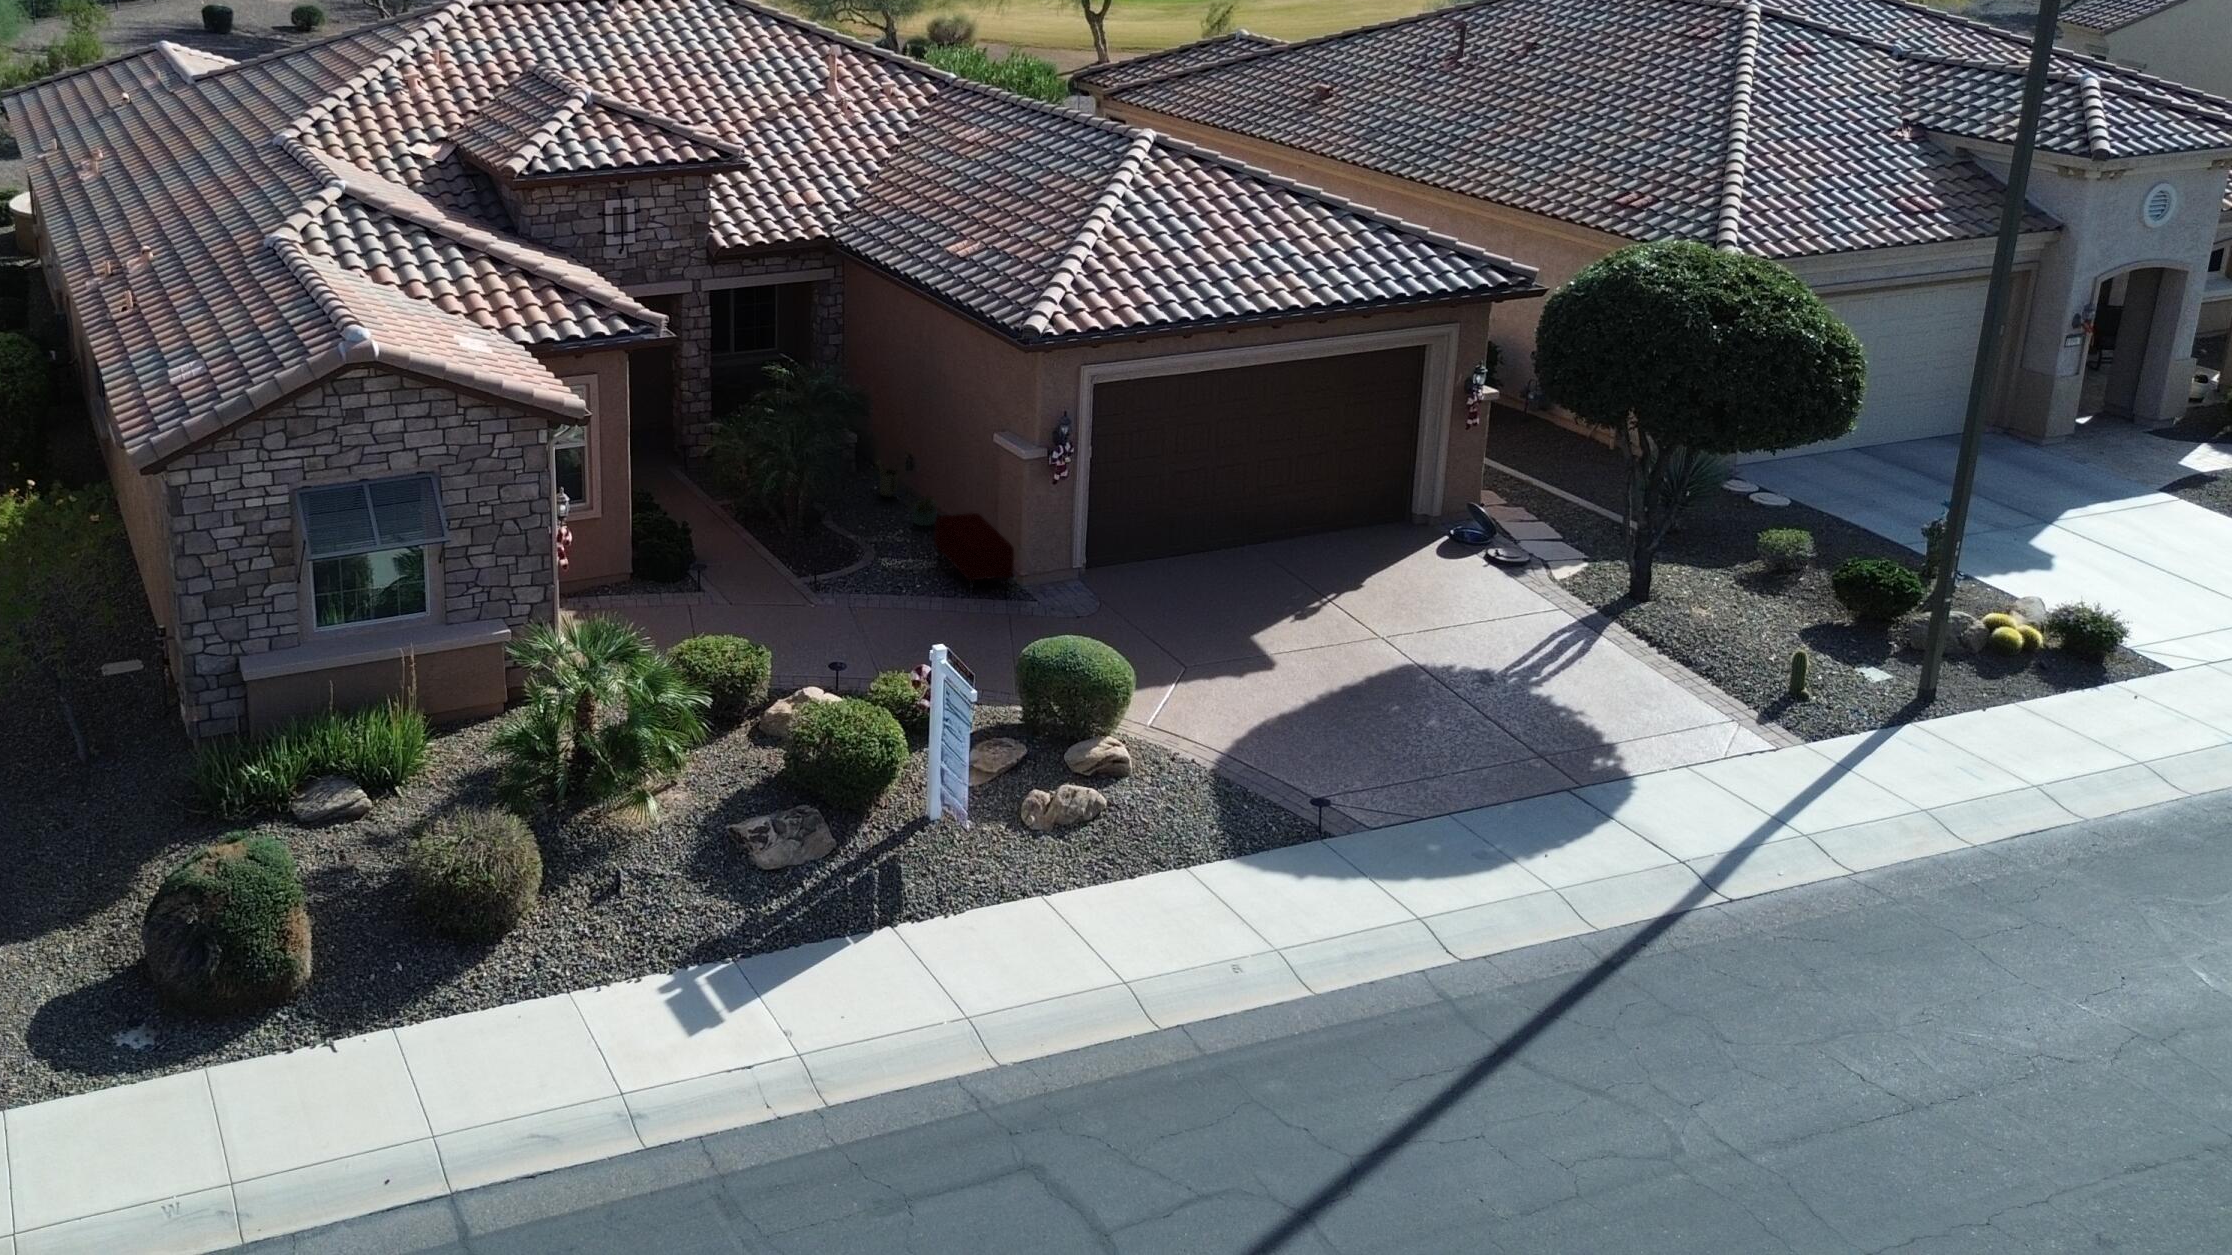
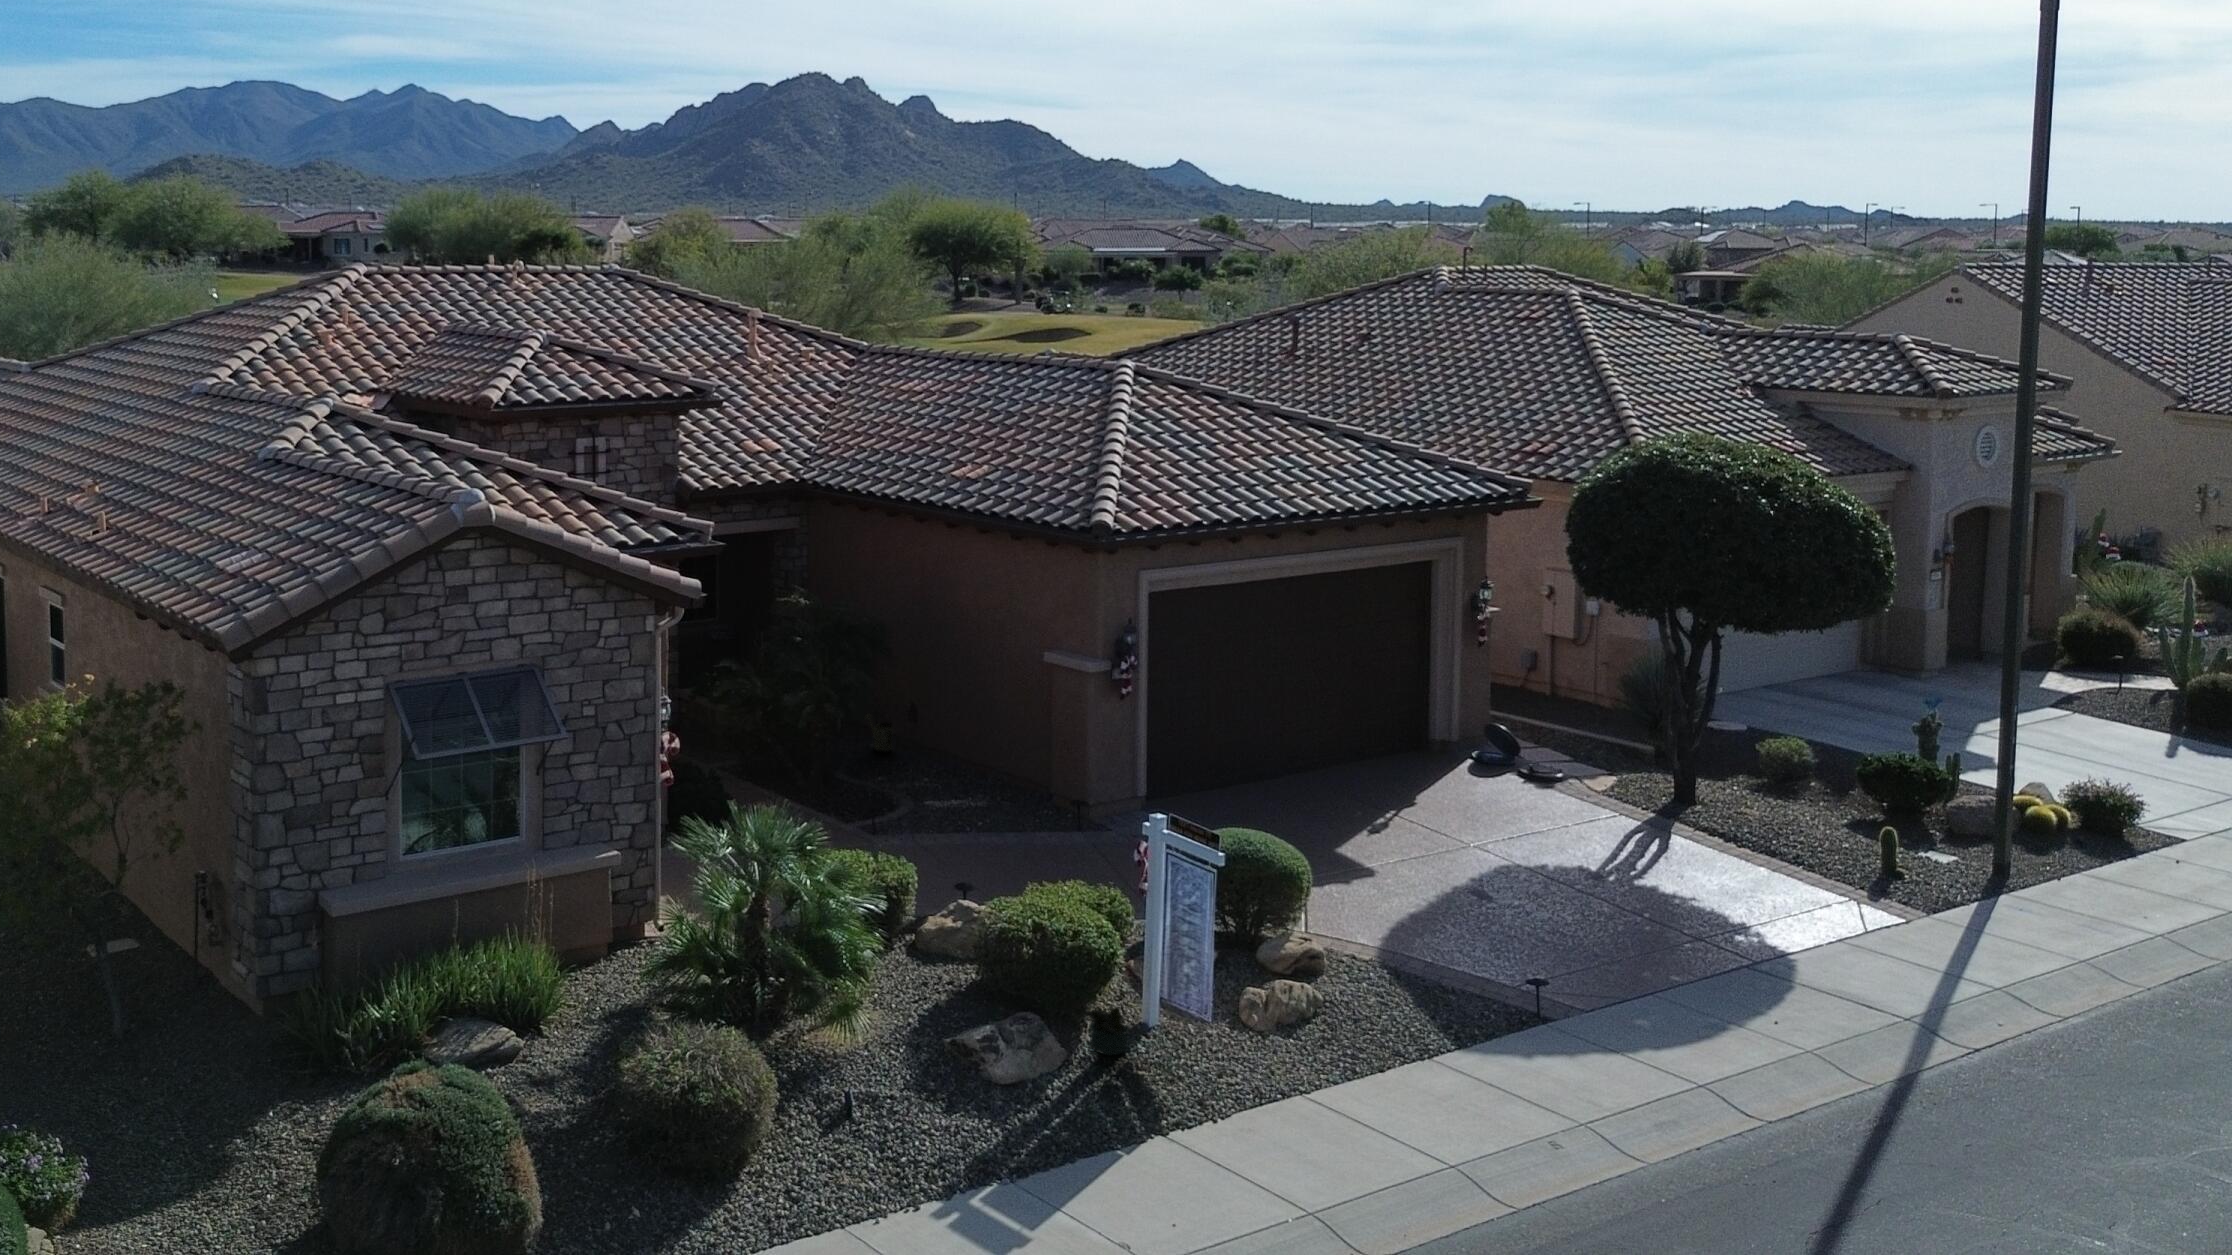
decorative plant: present [909,497,937,526] -> present [1087,1005,1129,1055]
bench: present [934,513,1014,592] -> none [969,750,1071,830]

